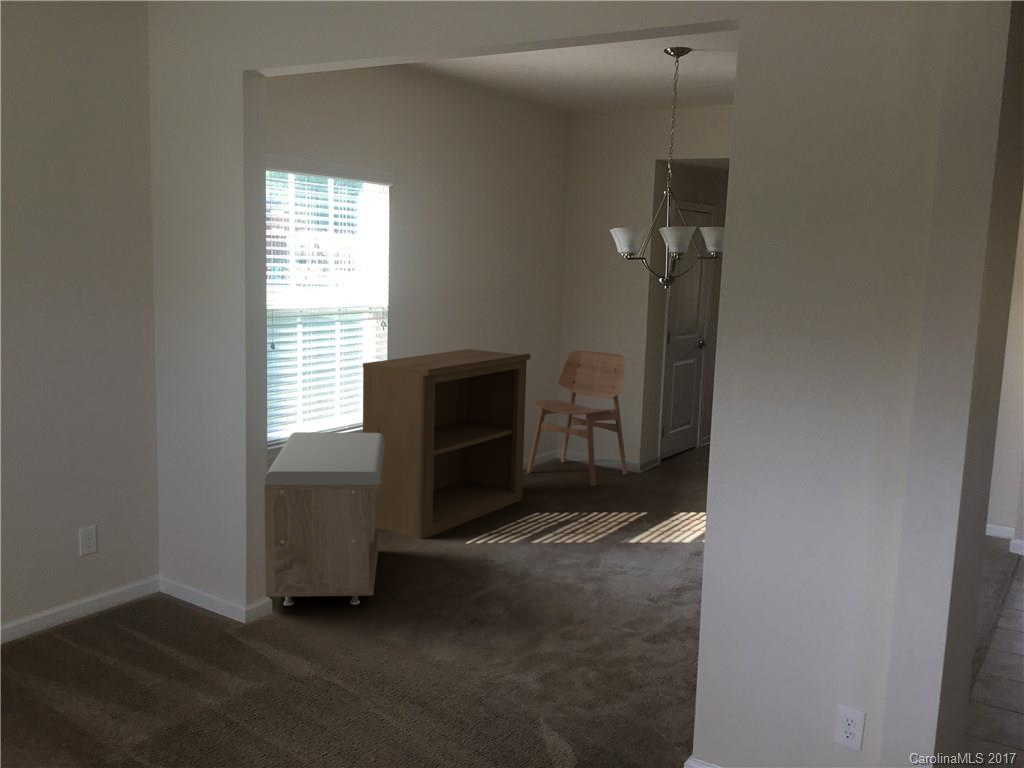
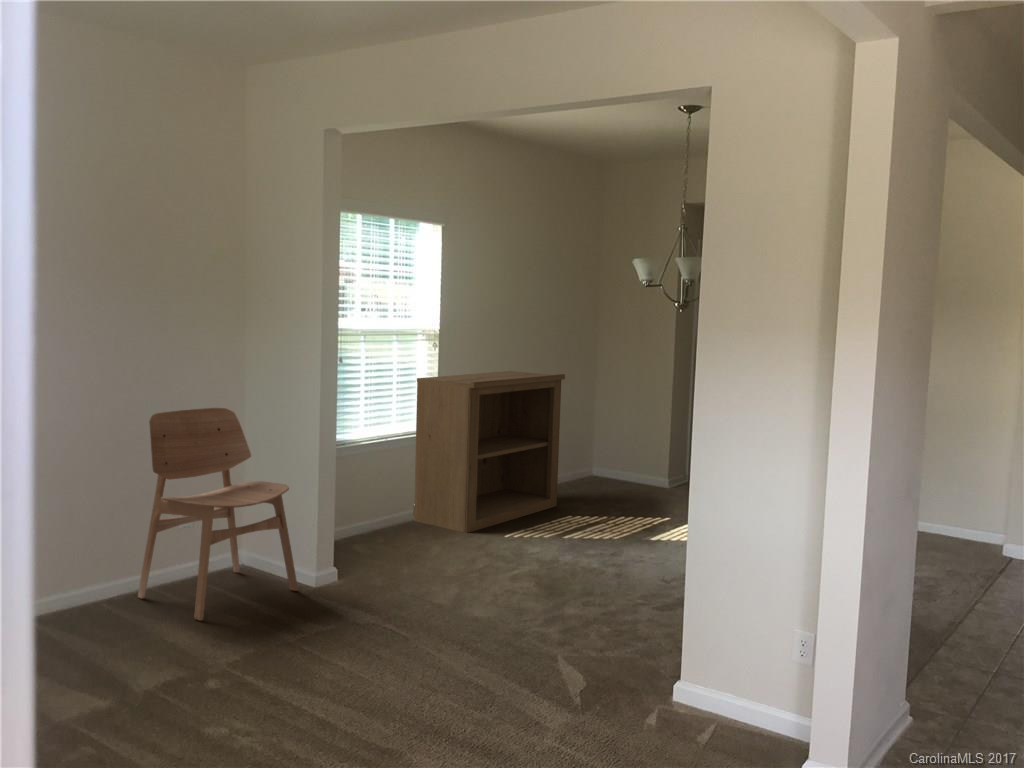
dining chair: present [527,351,627,486] -> present [138,408,298,621]
storage bench: present [264,432,385,606] -> none [332,434,435,577]

